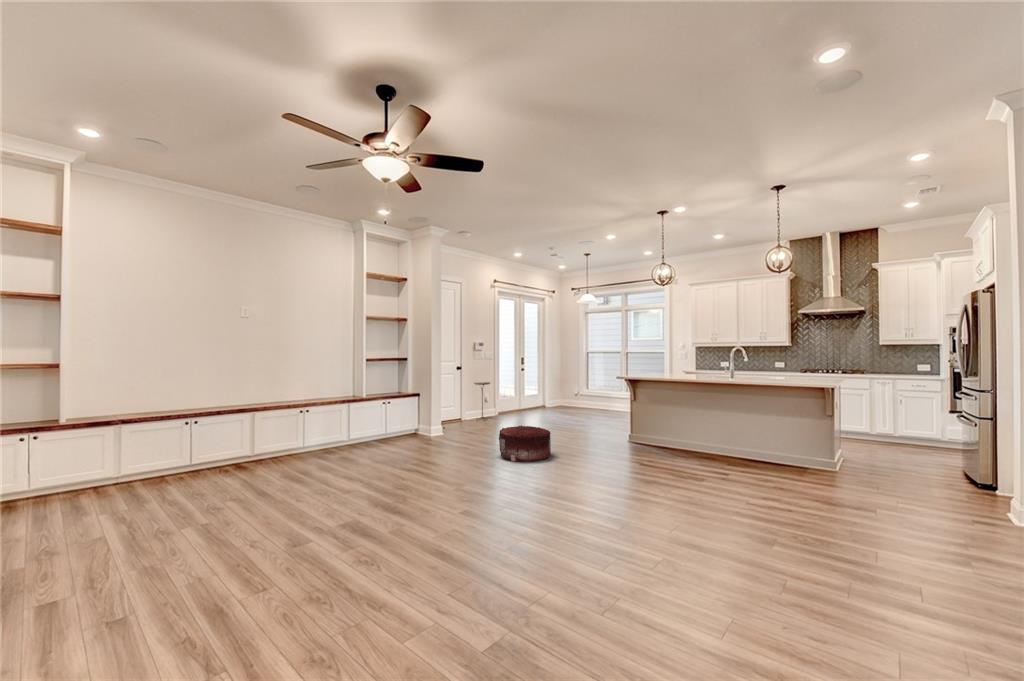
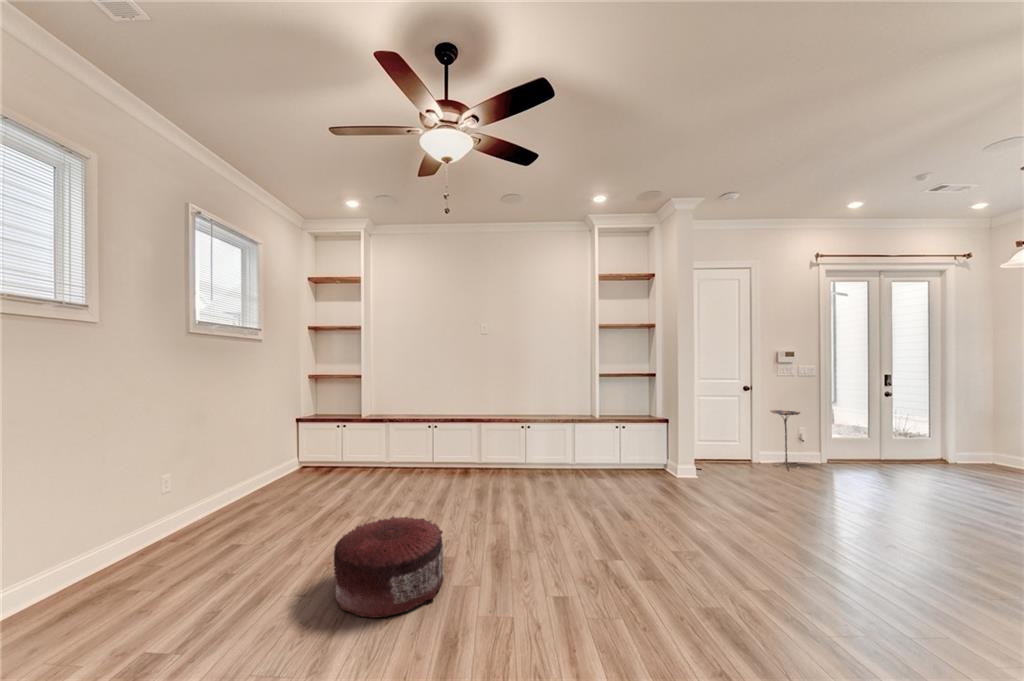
pouf: present [499,425,551,461] -> present [334,516,444,618]

